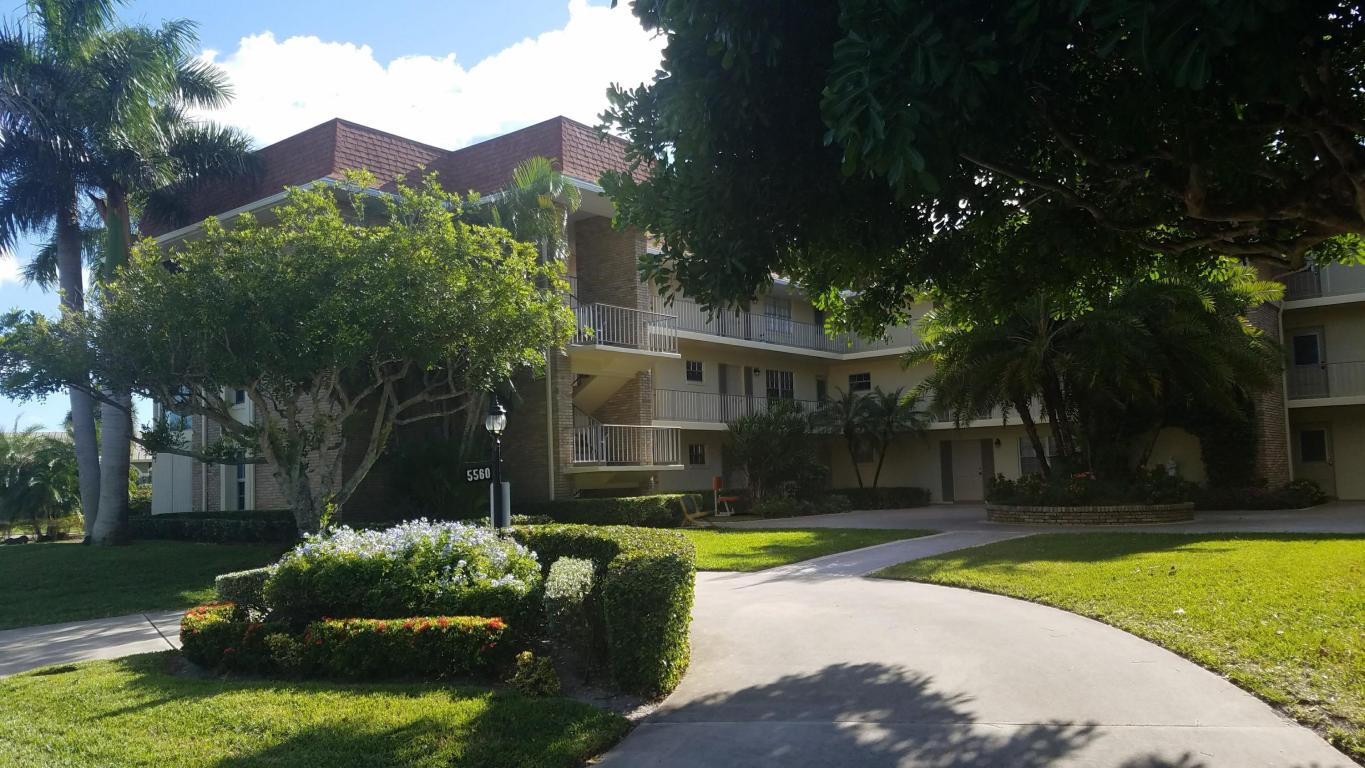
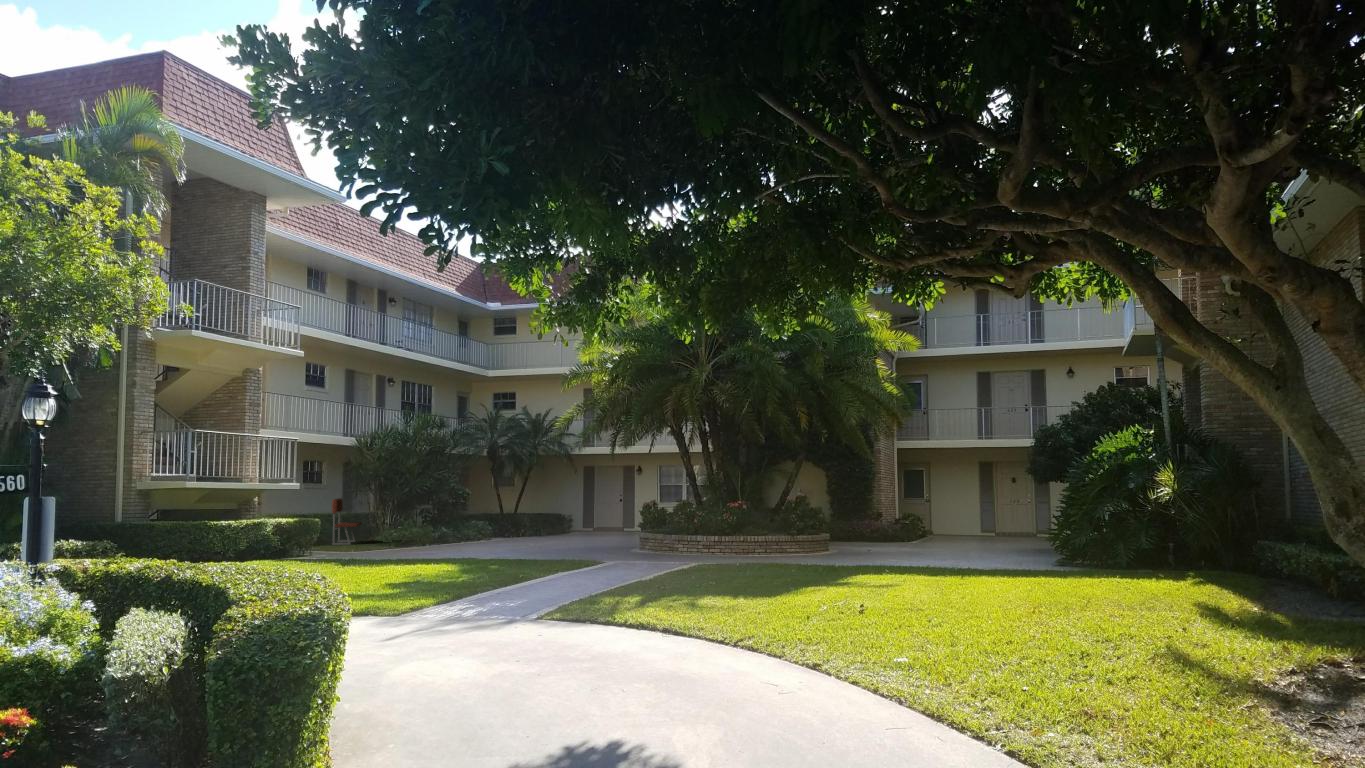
lounge chair: present [679,496,716,528] -> none [289,520,337,559]

